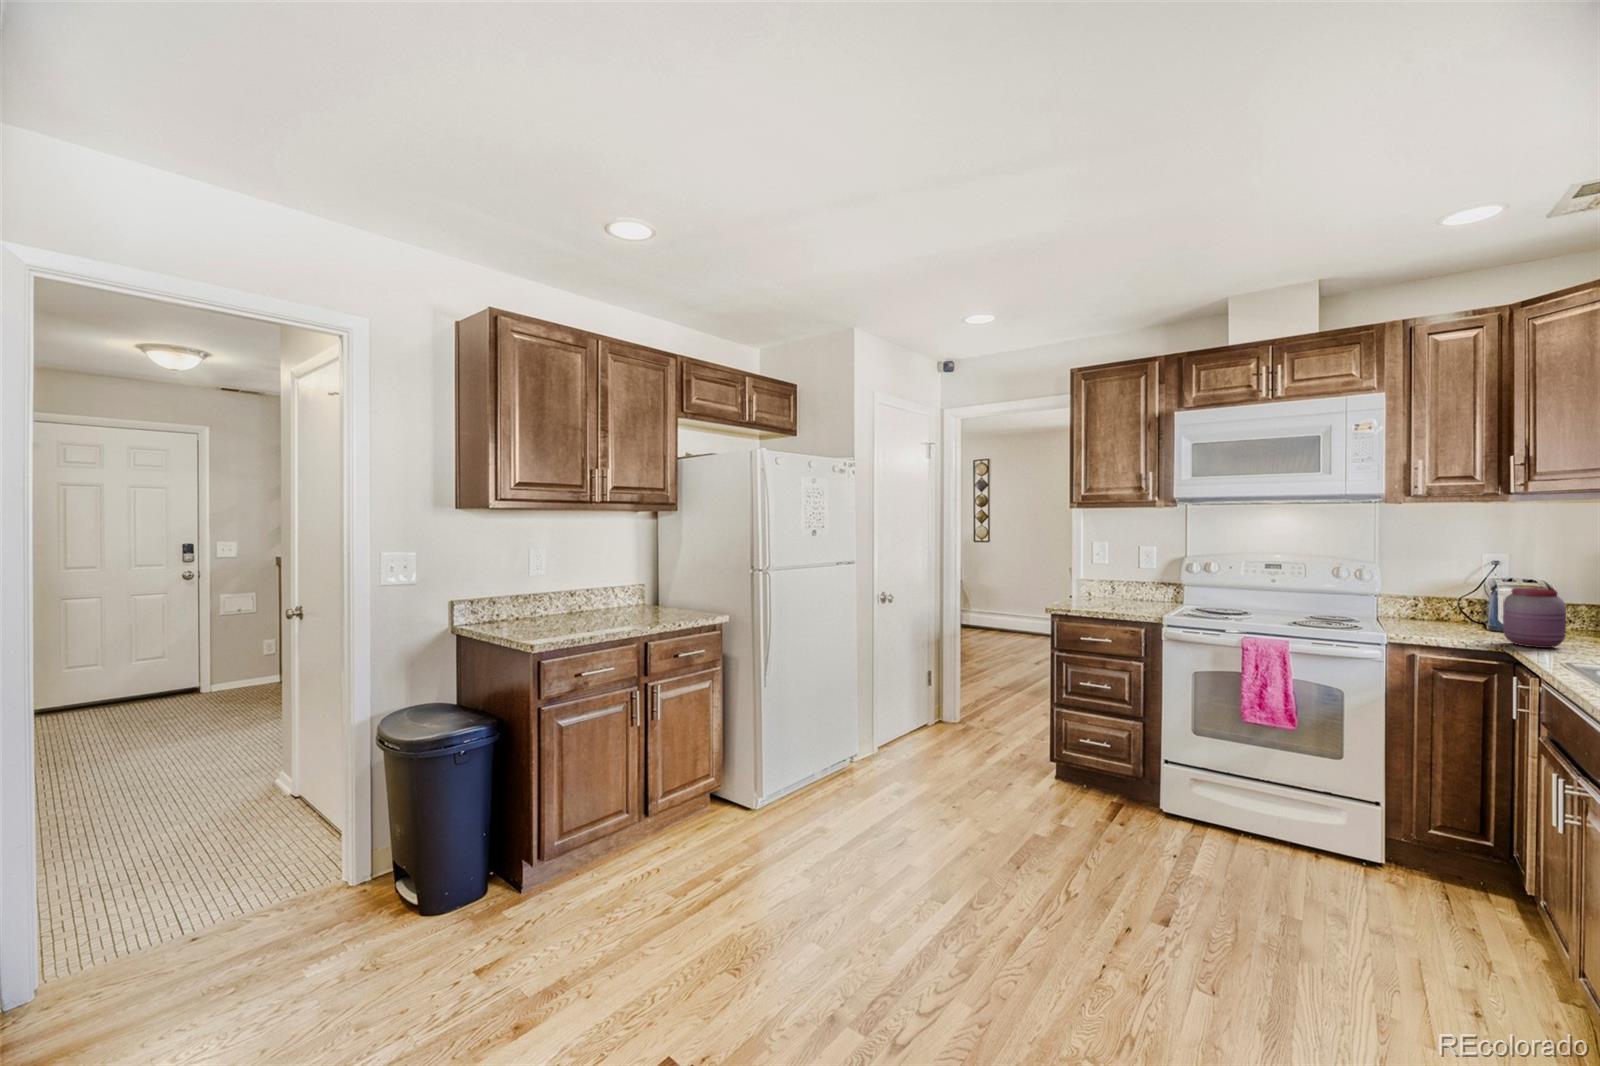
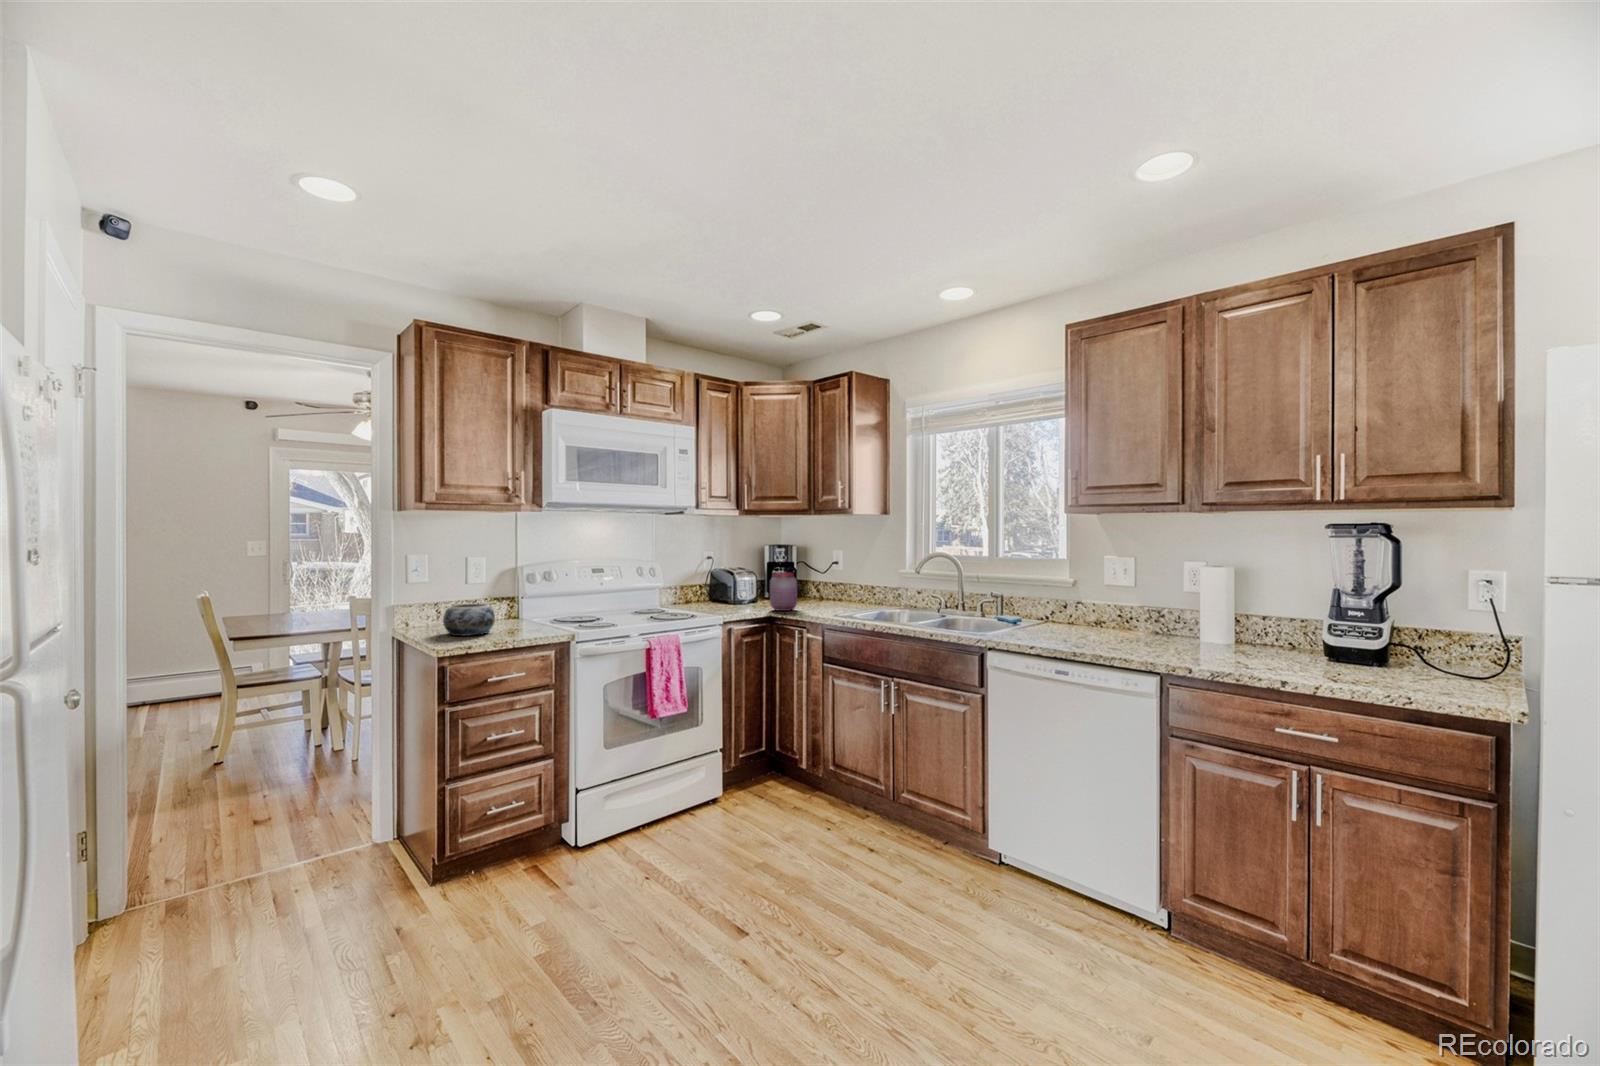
decorative bowl: none [1087,582,1128,607] -> present [443,603,495,636]

